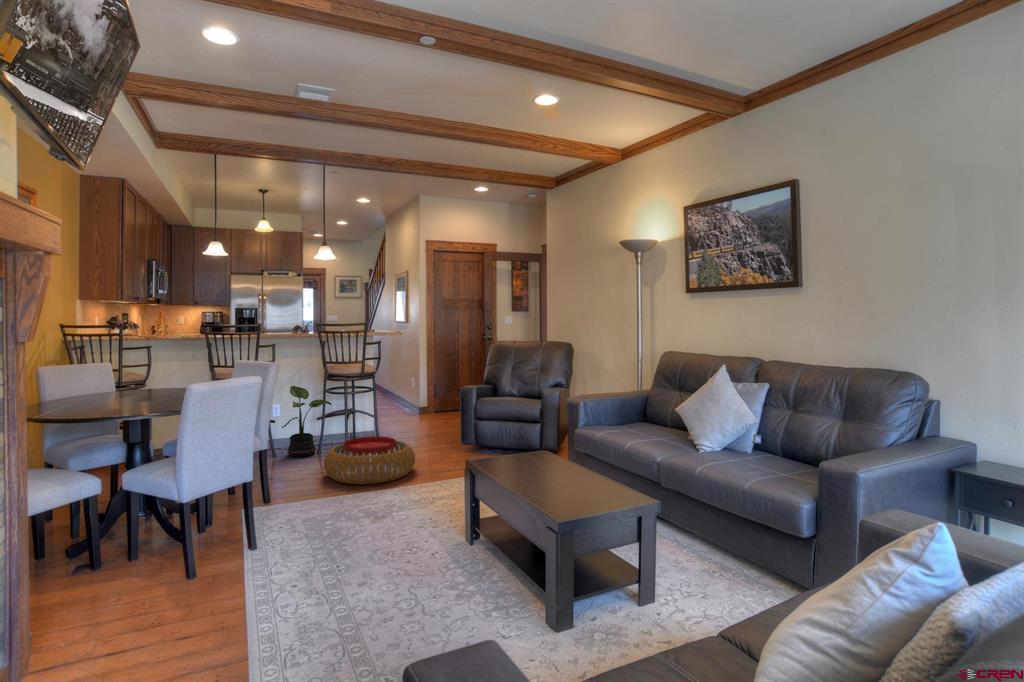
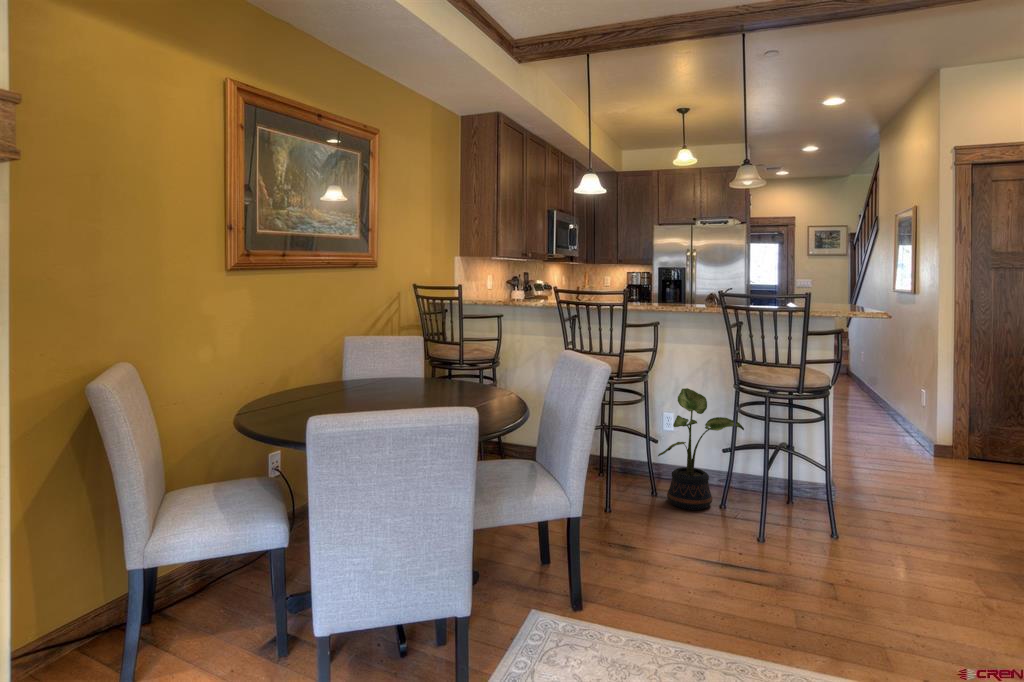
pouf: present [324,436,415,484] -> none [697,511,902,638]

